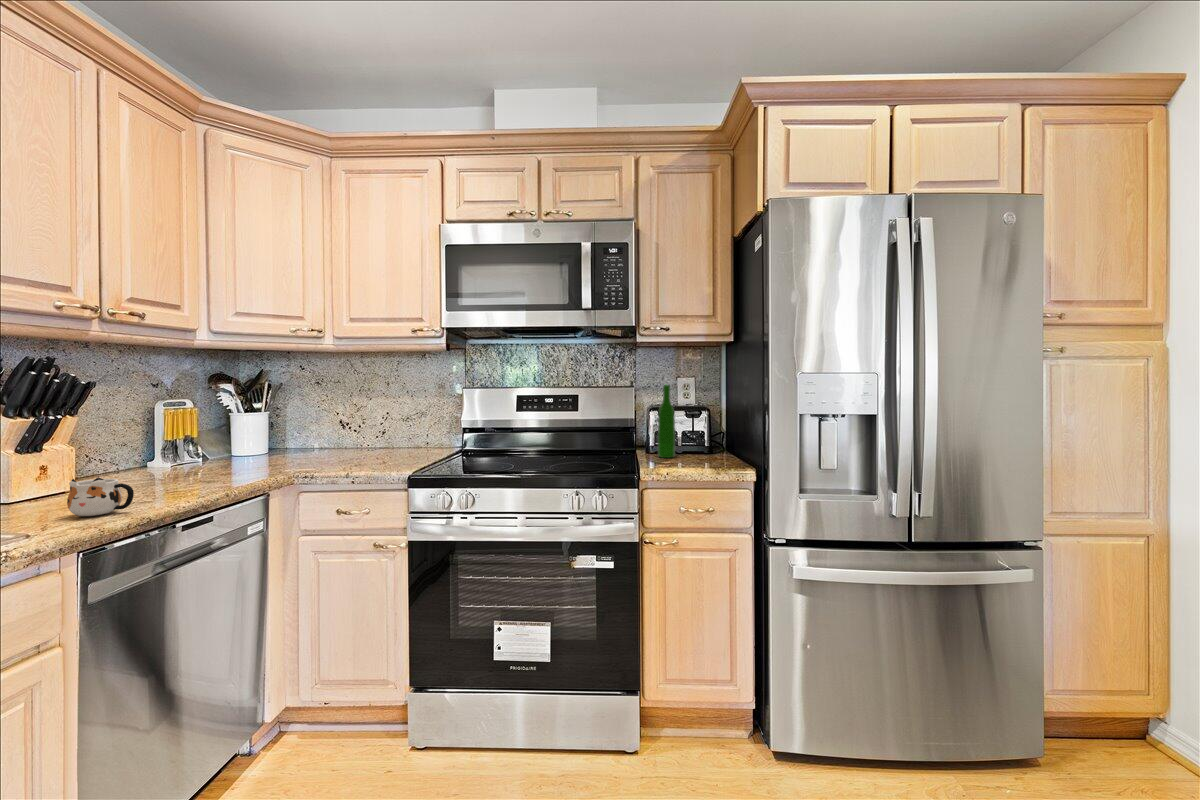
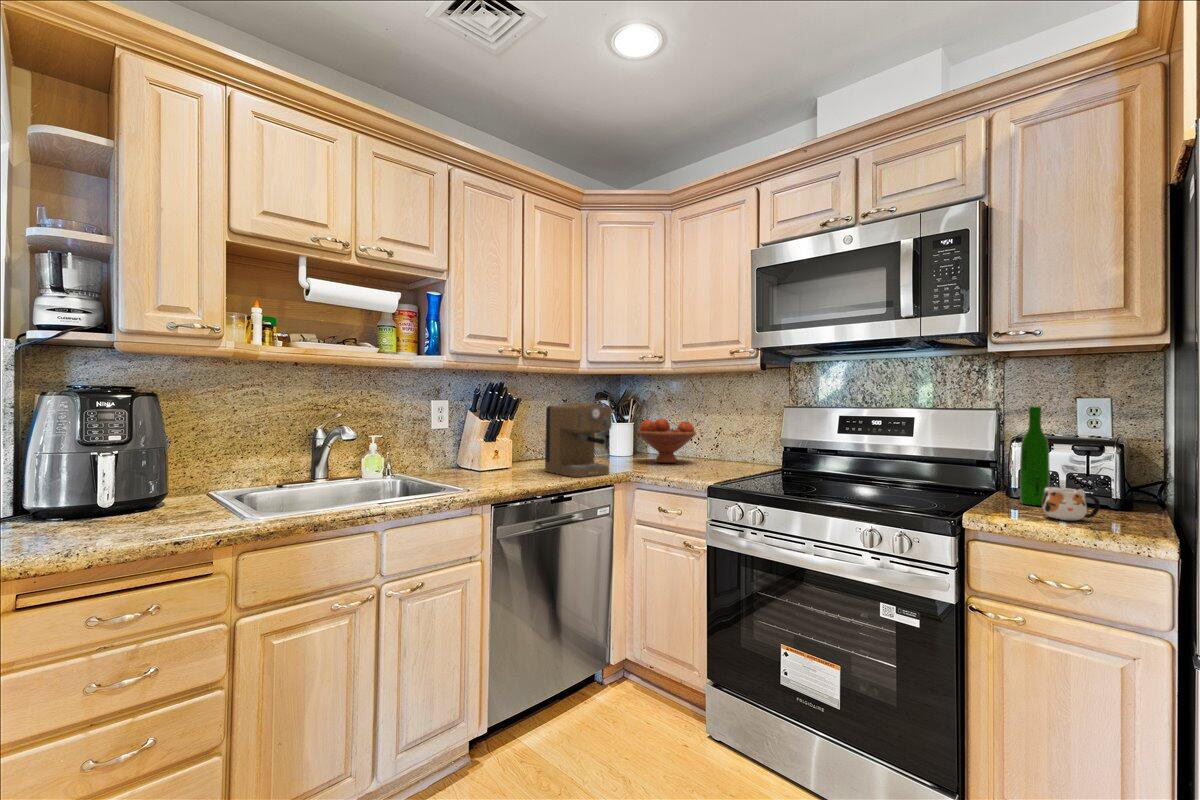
coffee maker: none [151,386,268,487] -> present [545,402,612,477]
fruit bowl: none [287,404,365,456] -> present [637,418,696,463]
mug: present [67,478,134,516] -> present [1042,486,1100,520]

